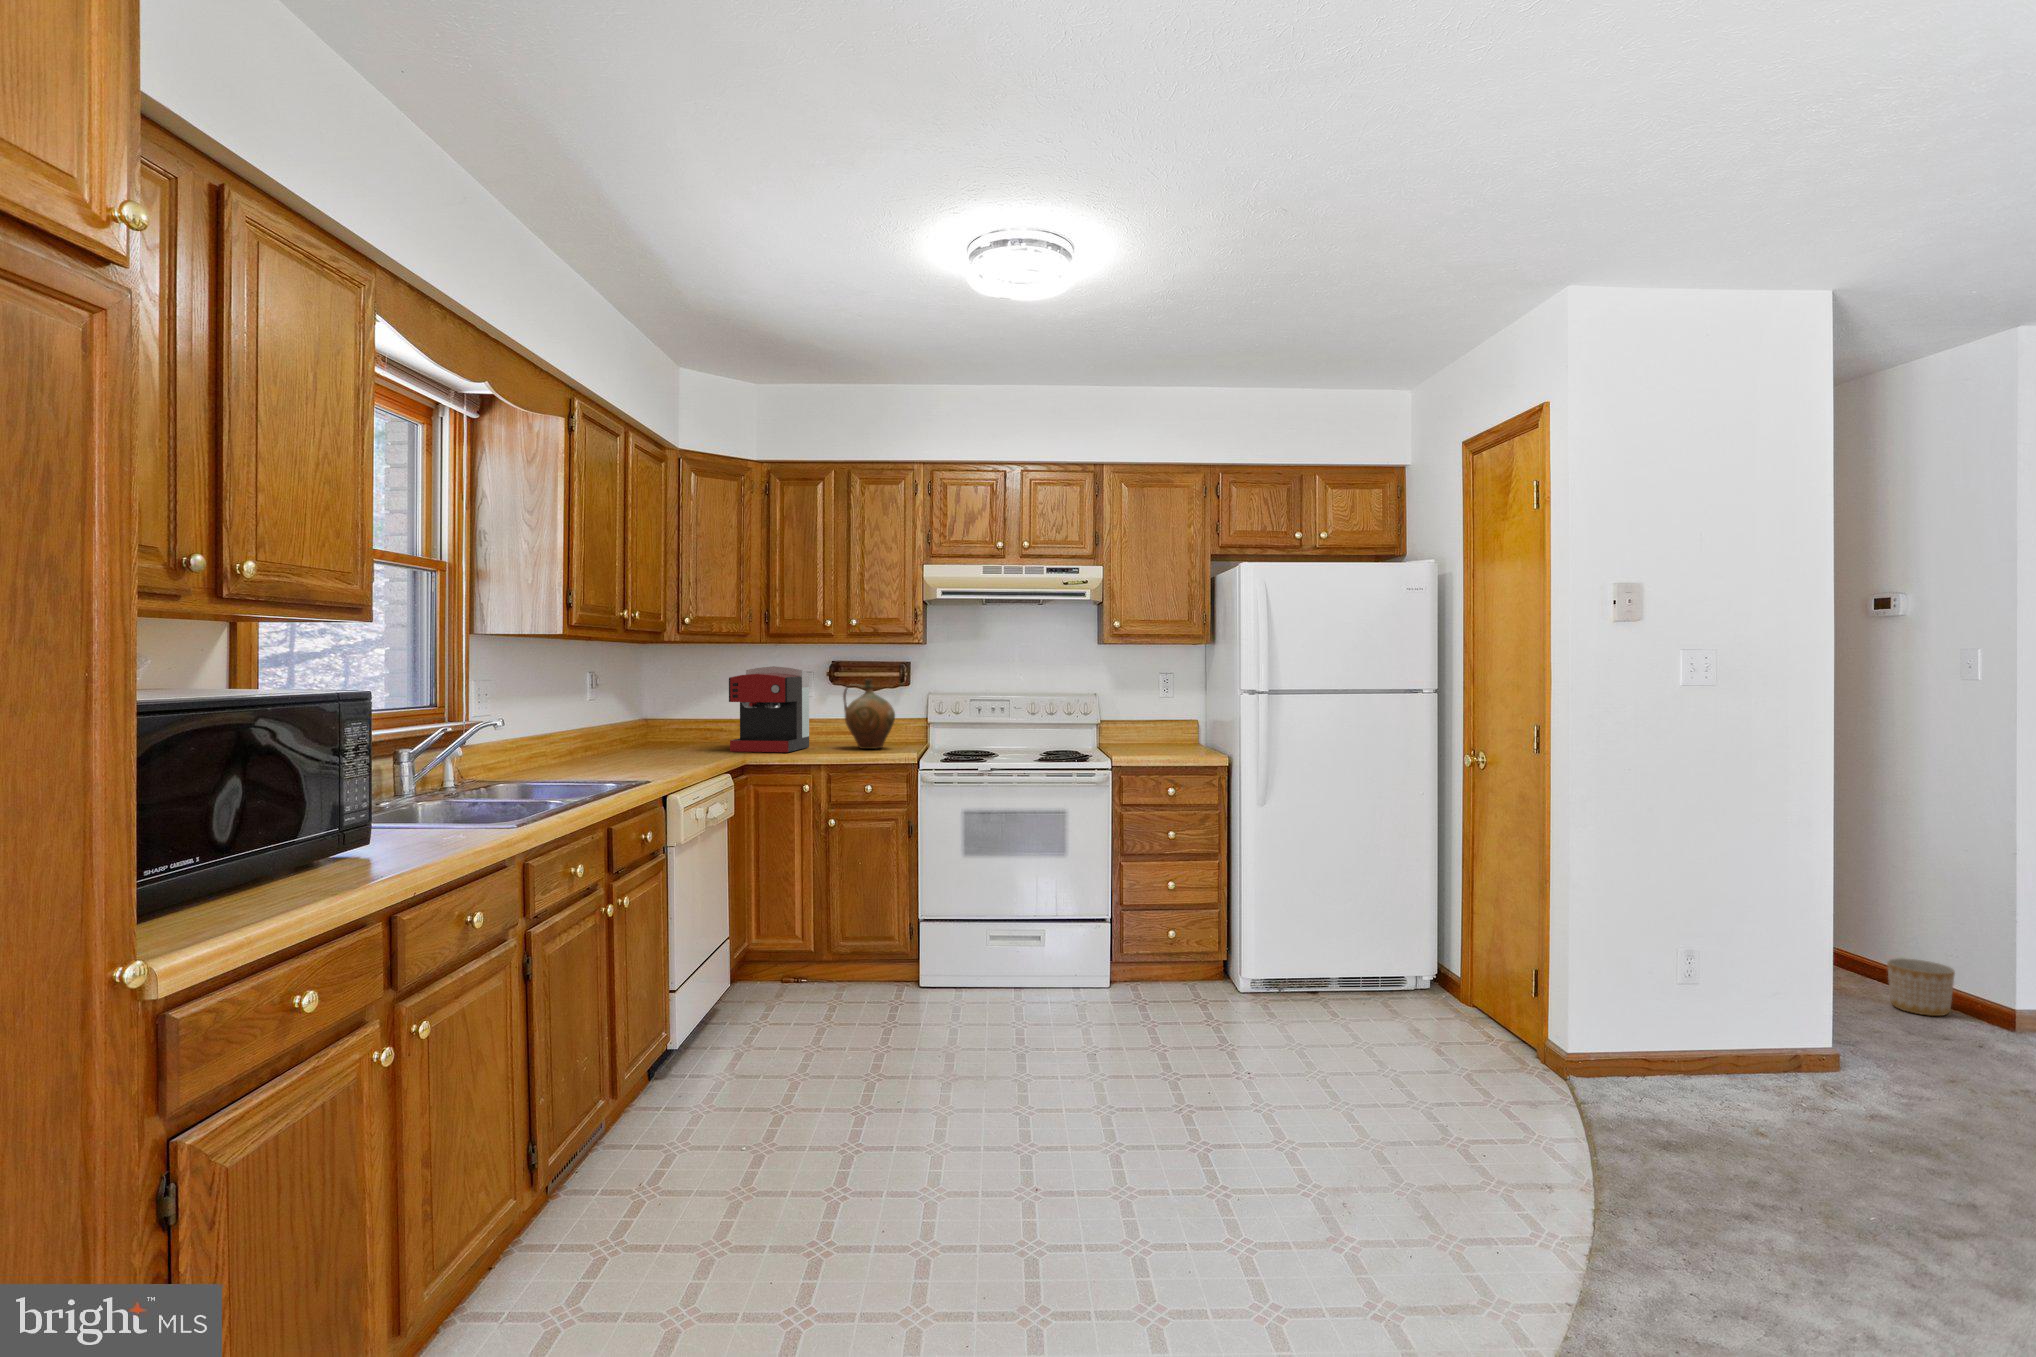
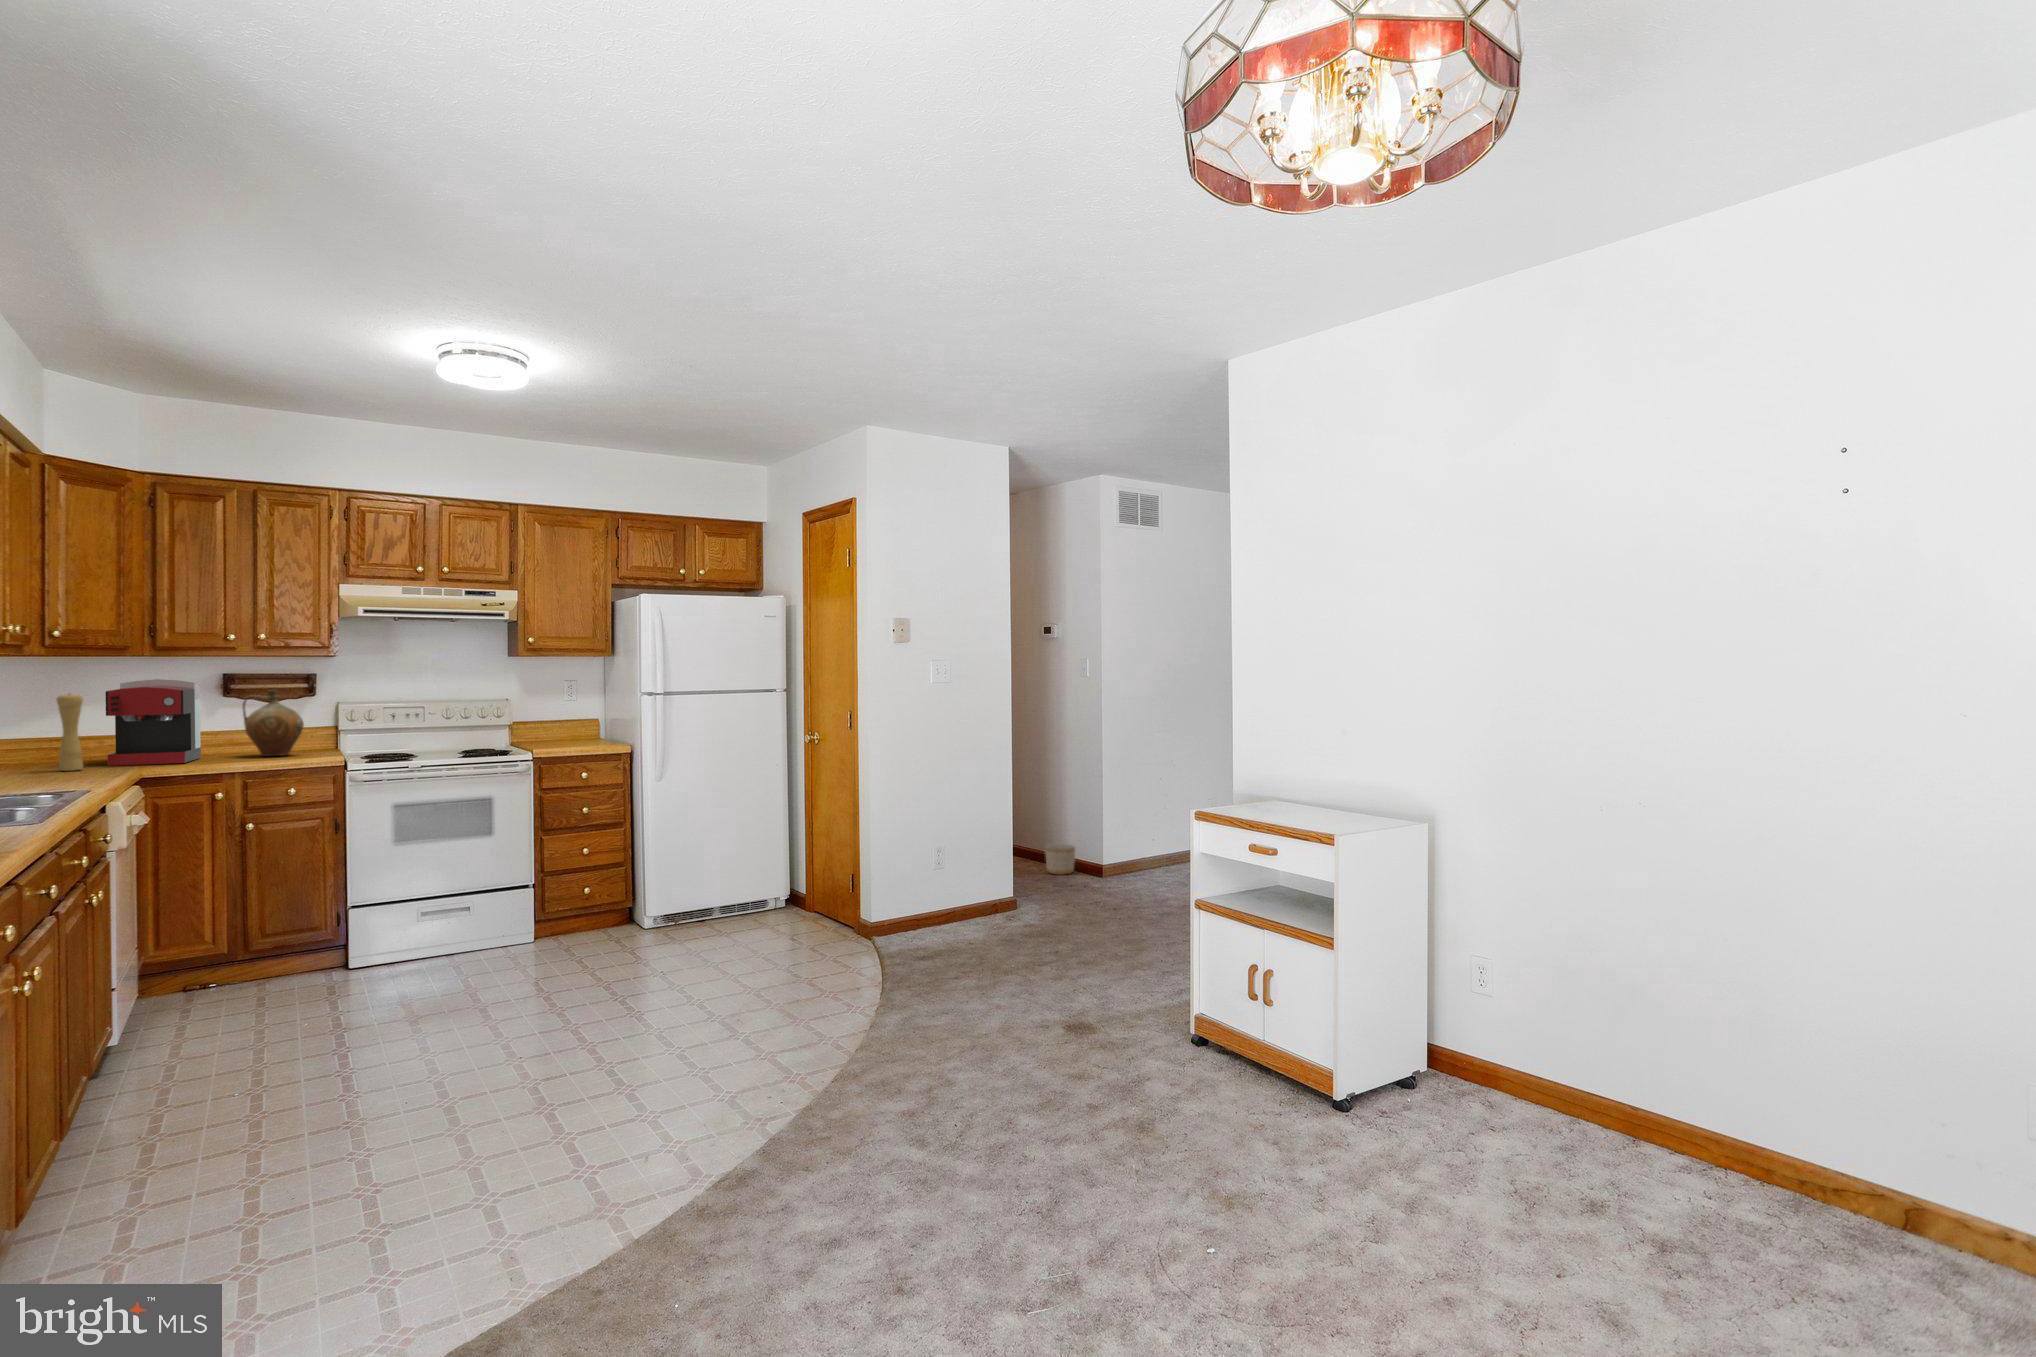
pepper mill: none [687,679,706,755] -> present [56,694,83,771]

